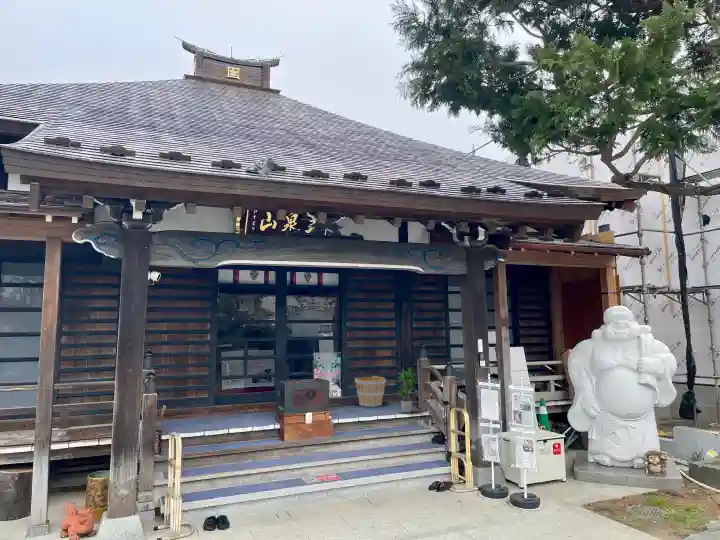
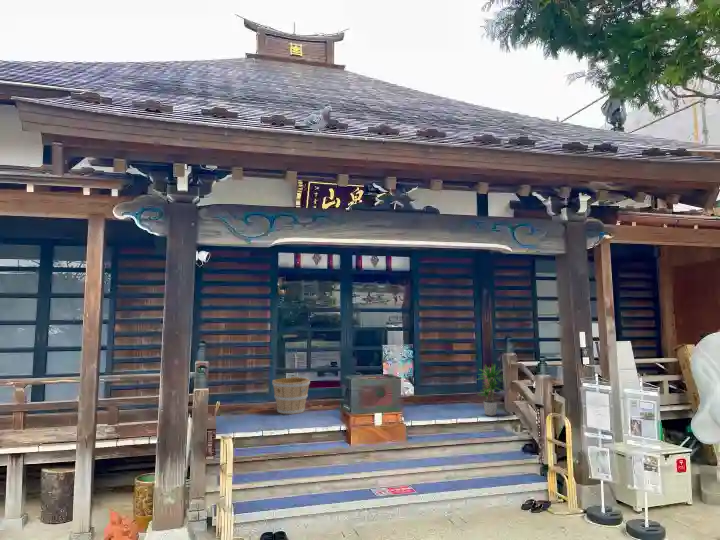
wooden bucket: present [355,376,386,407] -> present [272,377,310,414]

